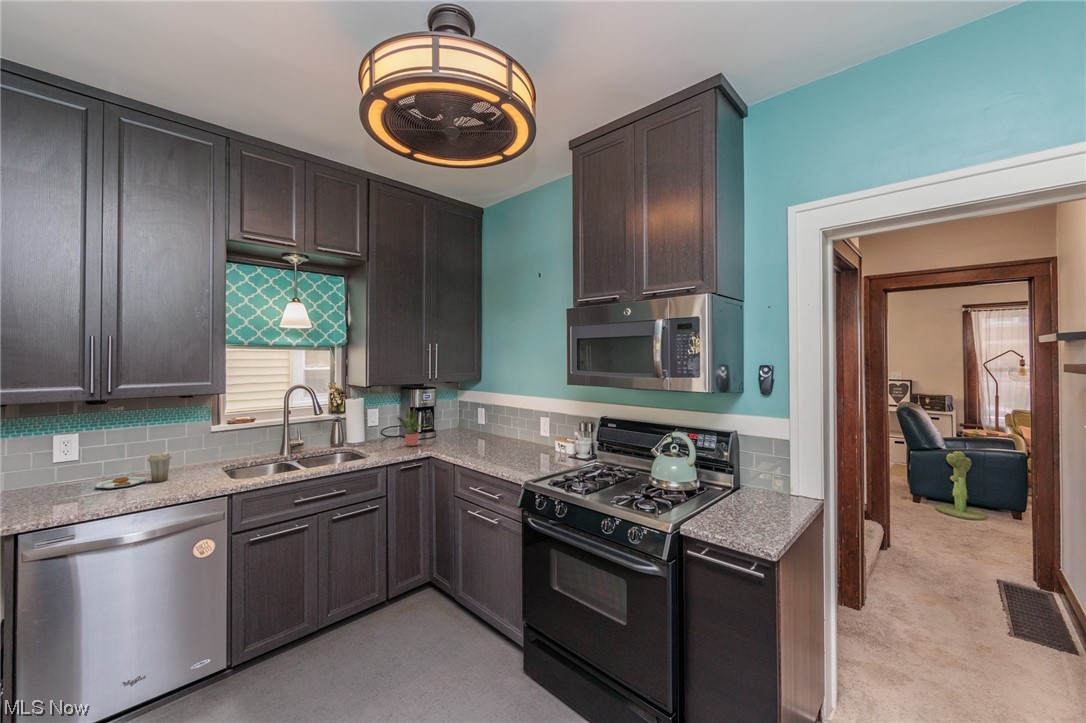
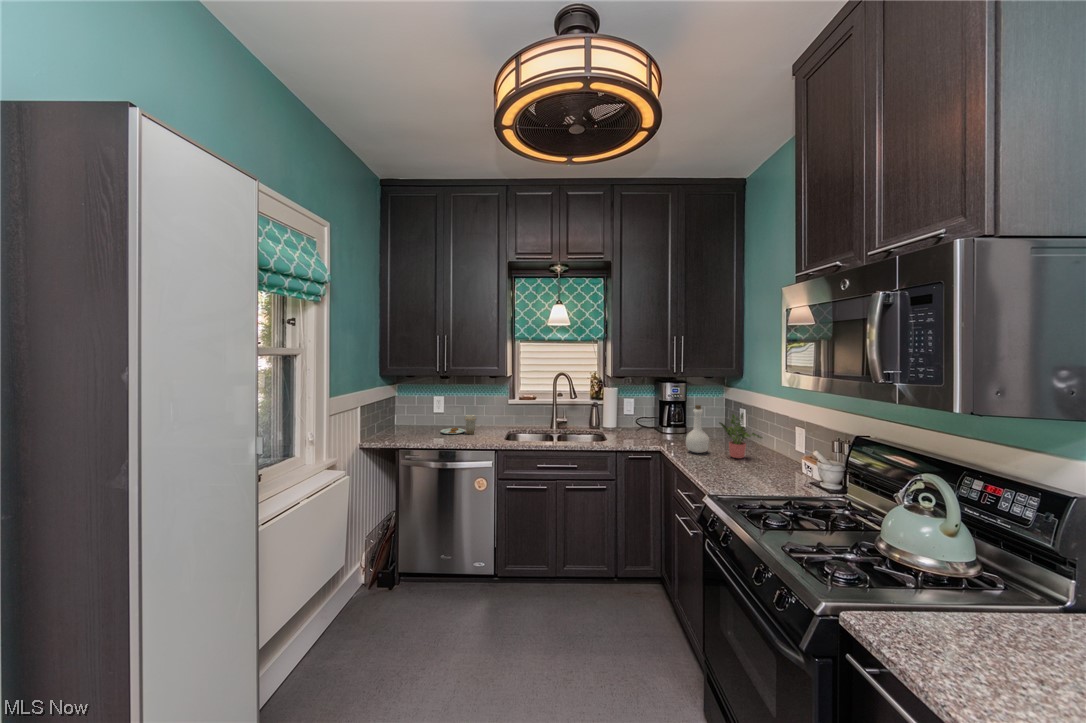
bottle: none [458,407,479,452] -> present [686,405,709,453]
potted plant: present [397,408,431,446] -> present [720,413,762,458]

